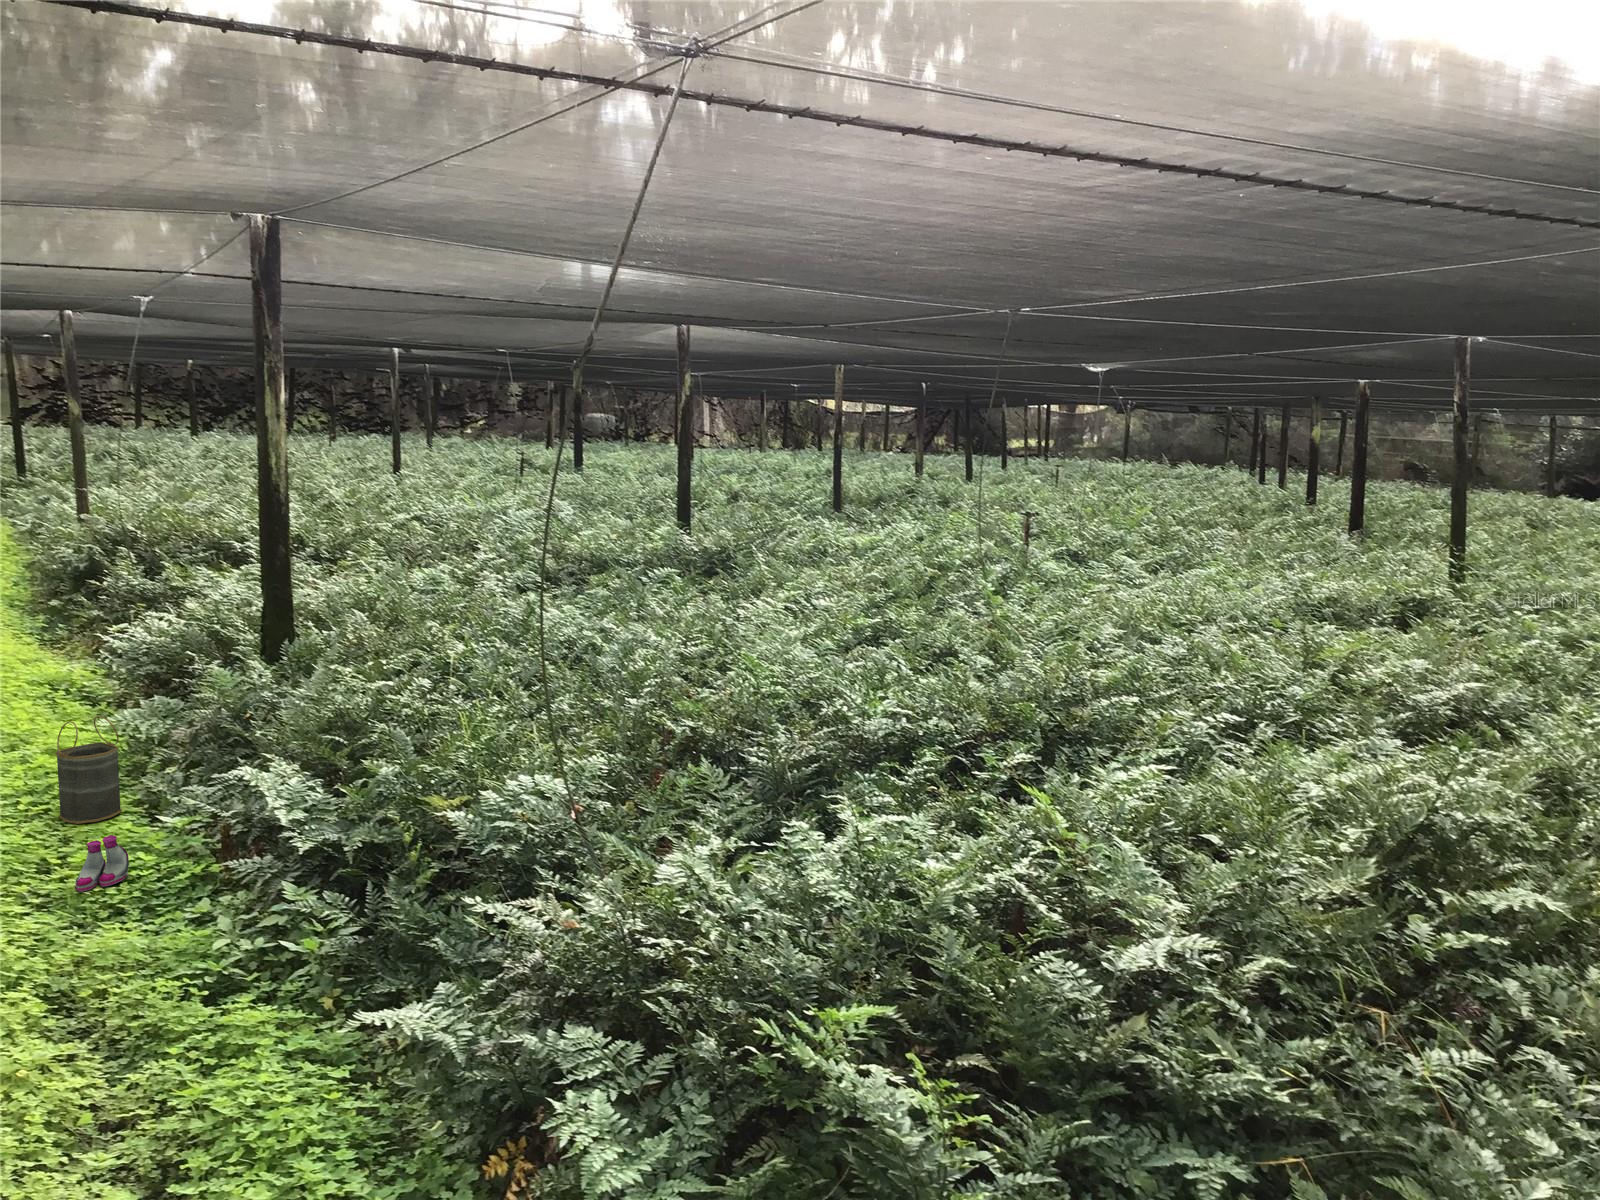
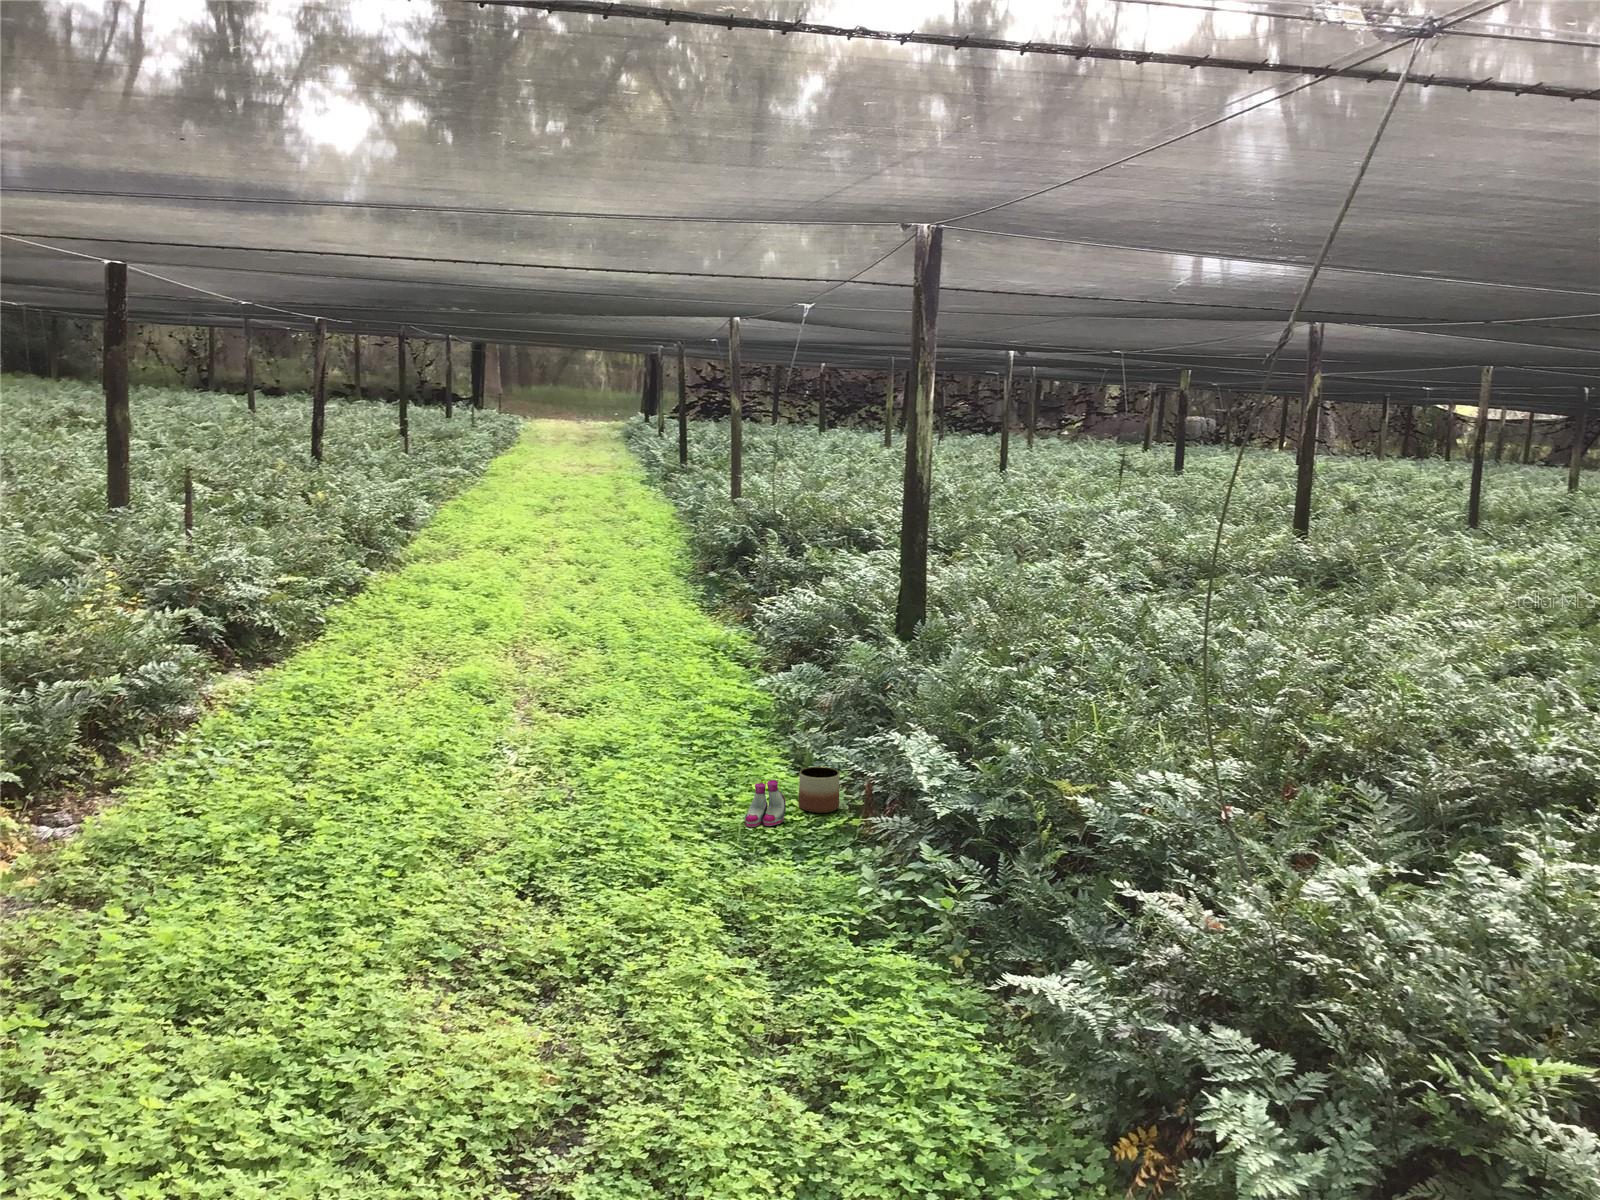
basket: present [55,716,122,824] -> none [728,672,777,770]
planter: none [146,810,197,861] -> present [799,767,840,813]

